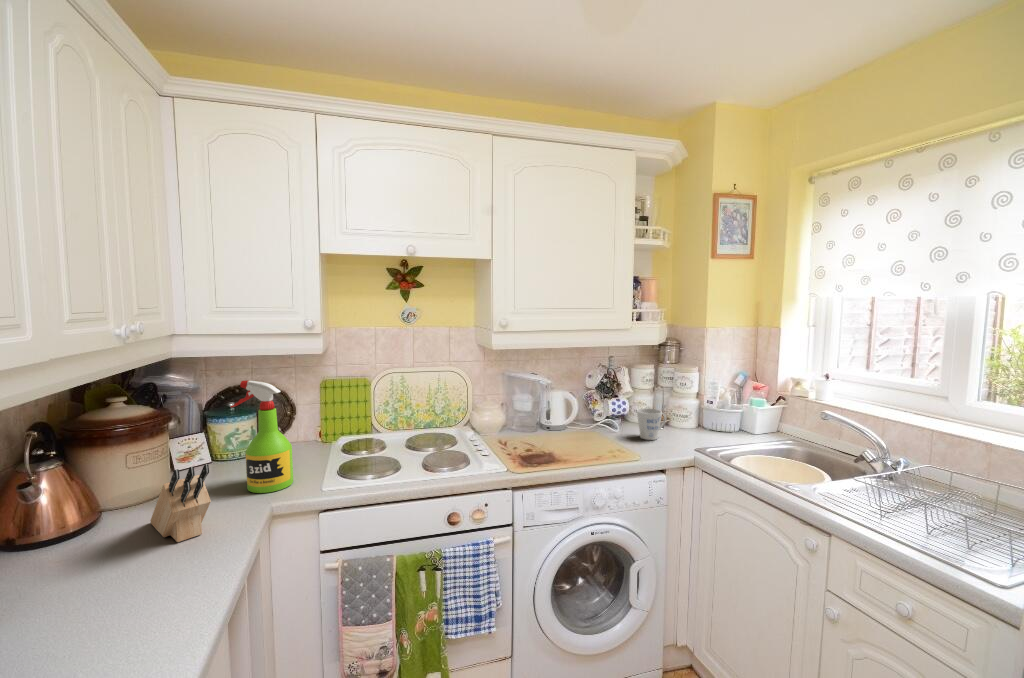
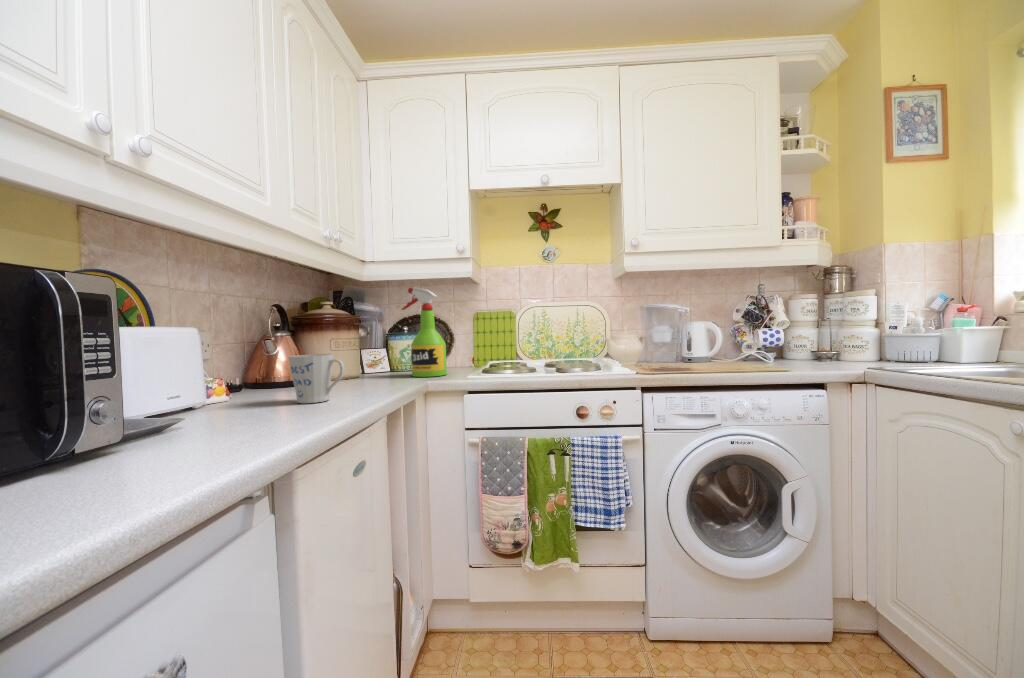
mug: present [637,408,667,440] -> present [289,354,344,403]
knife block: present [150,464,211,542] -> none [342,324,379,388]

